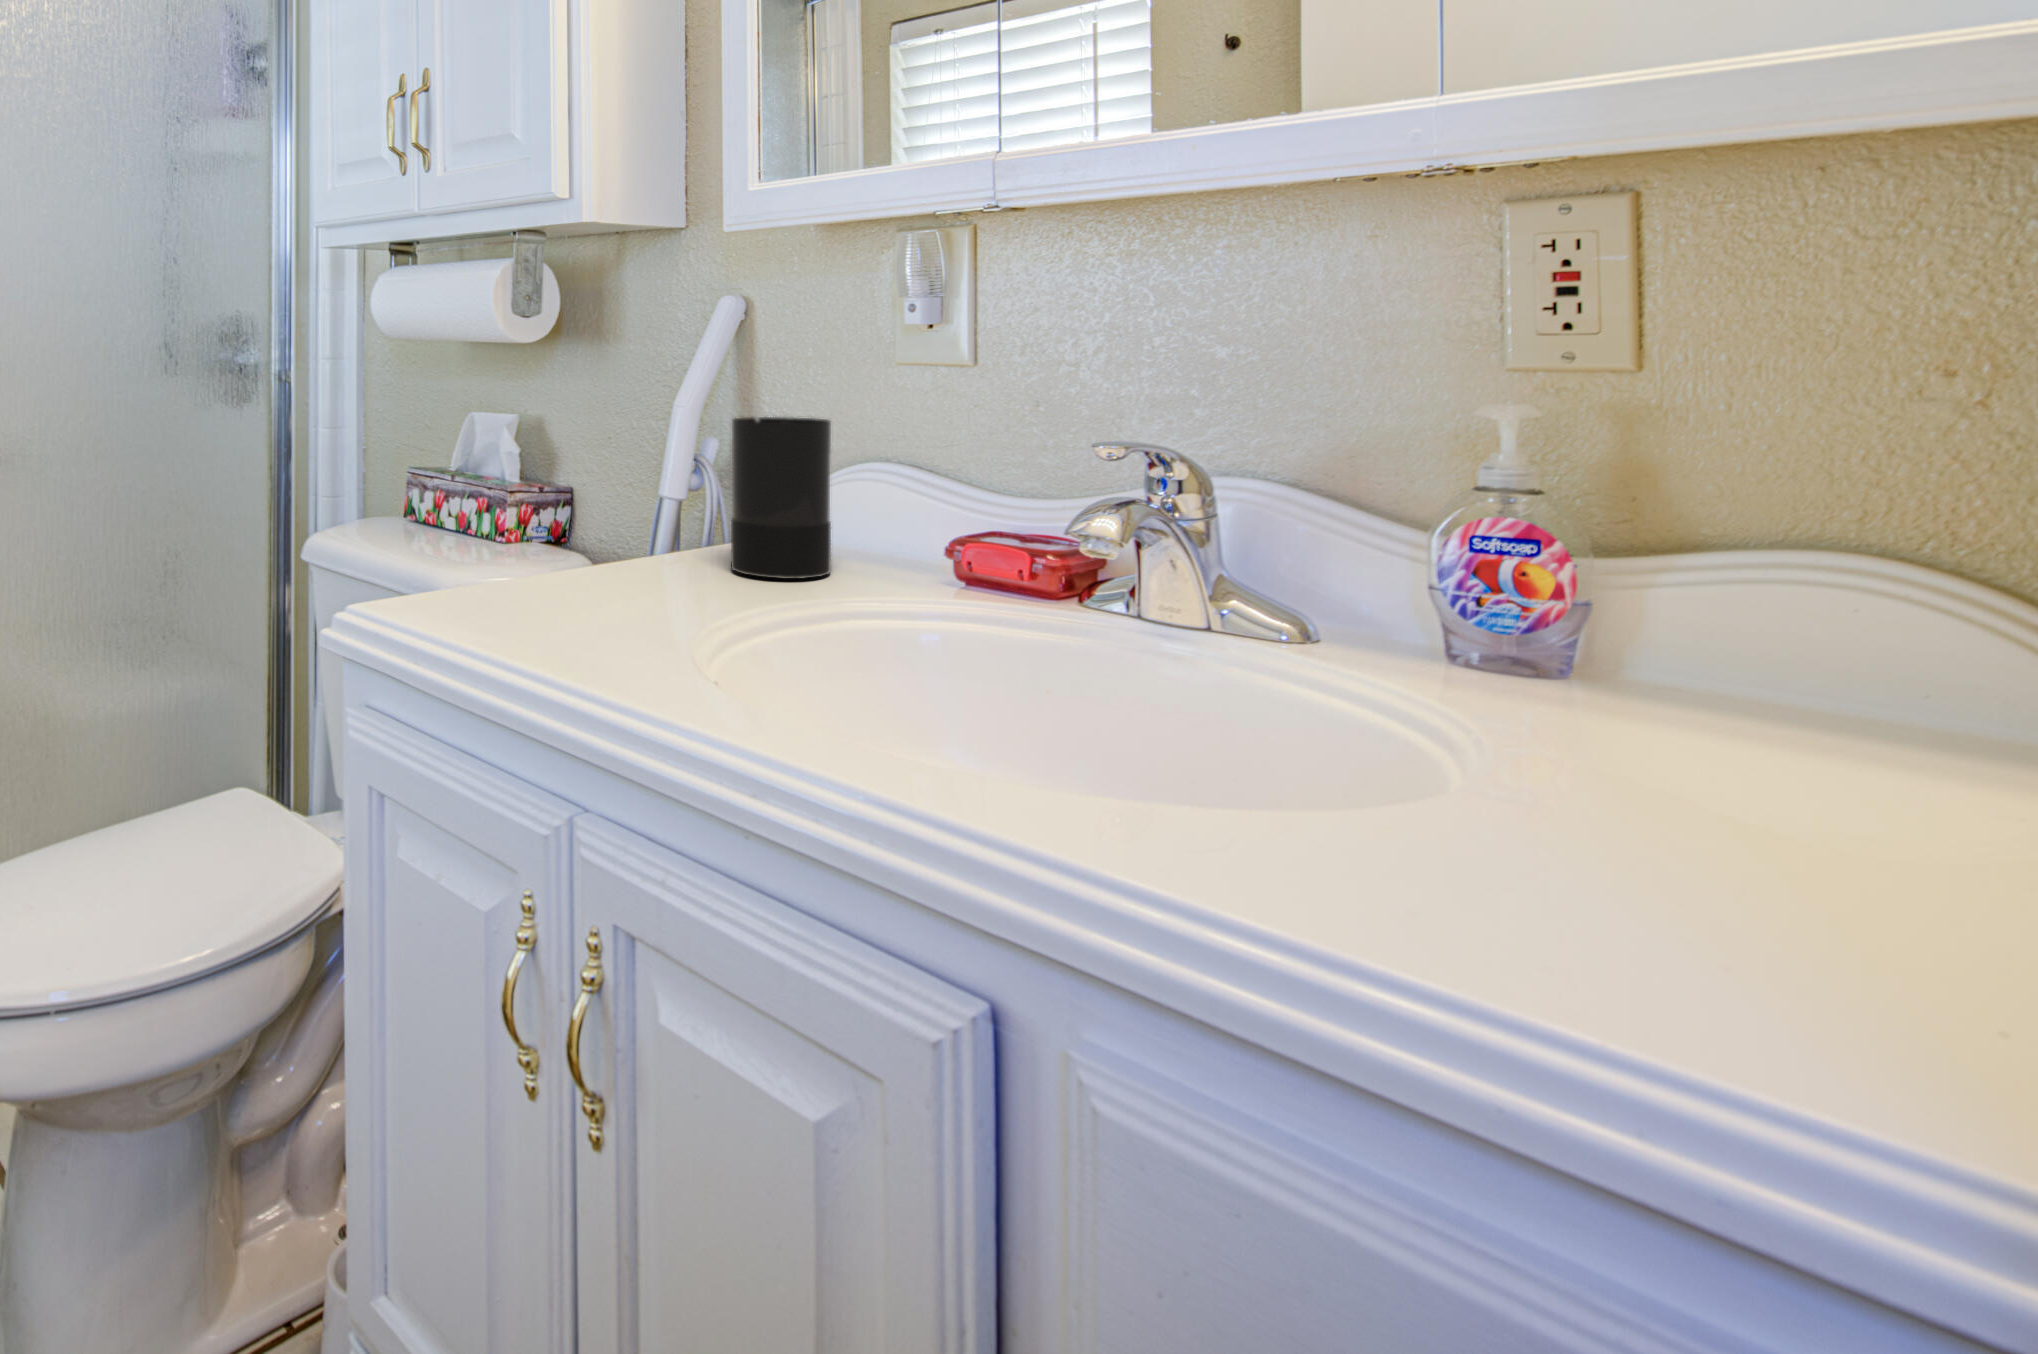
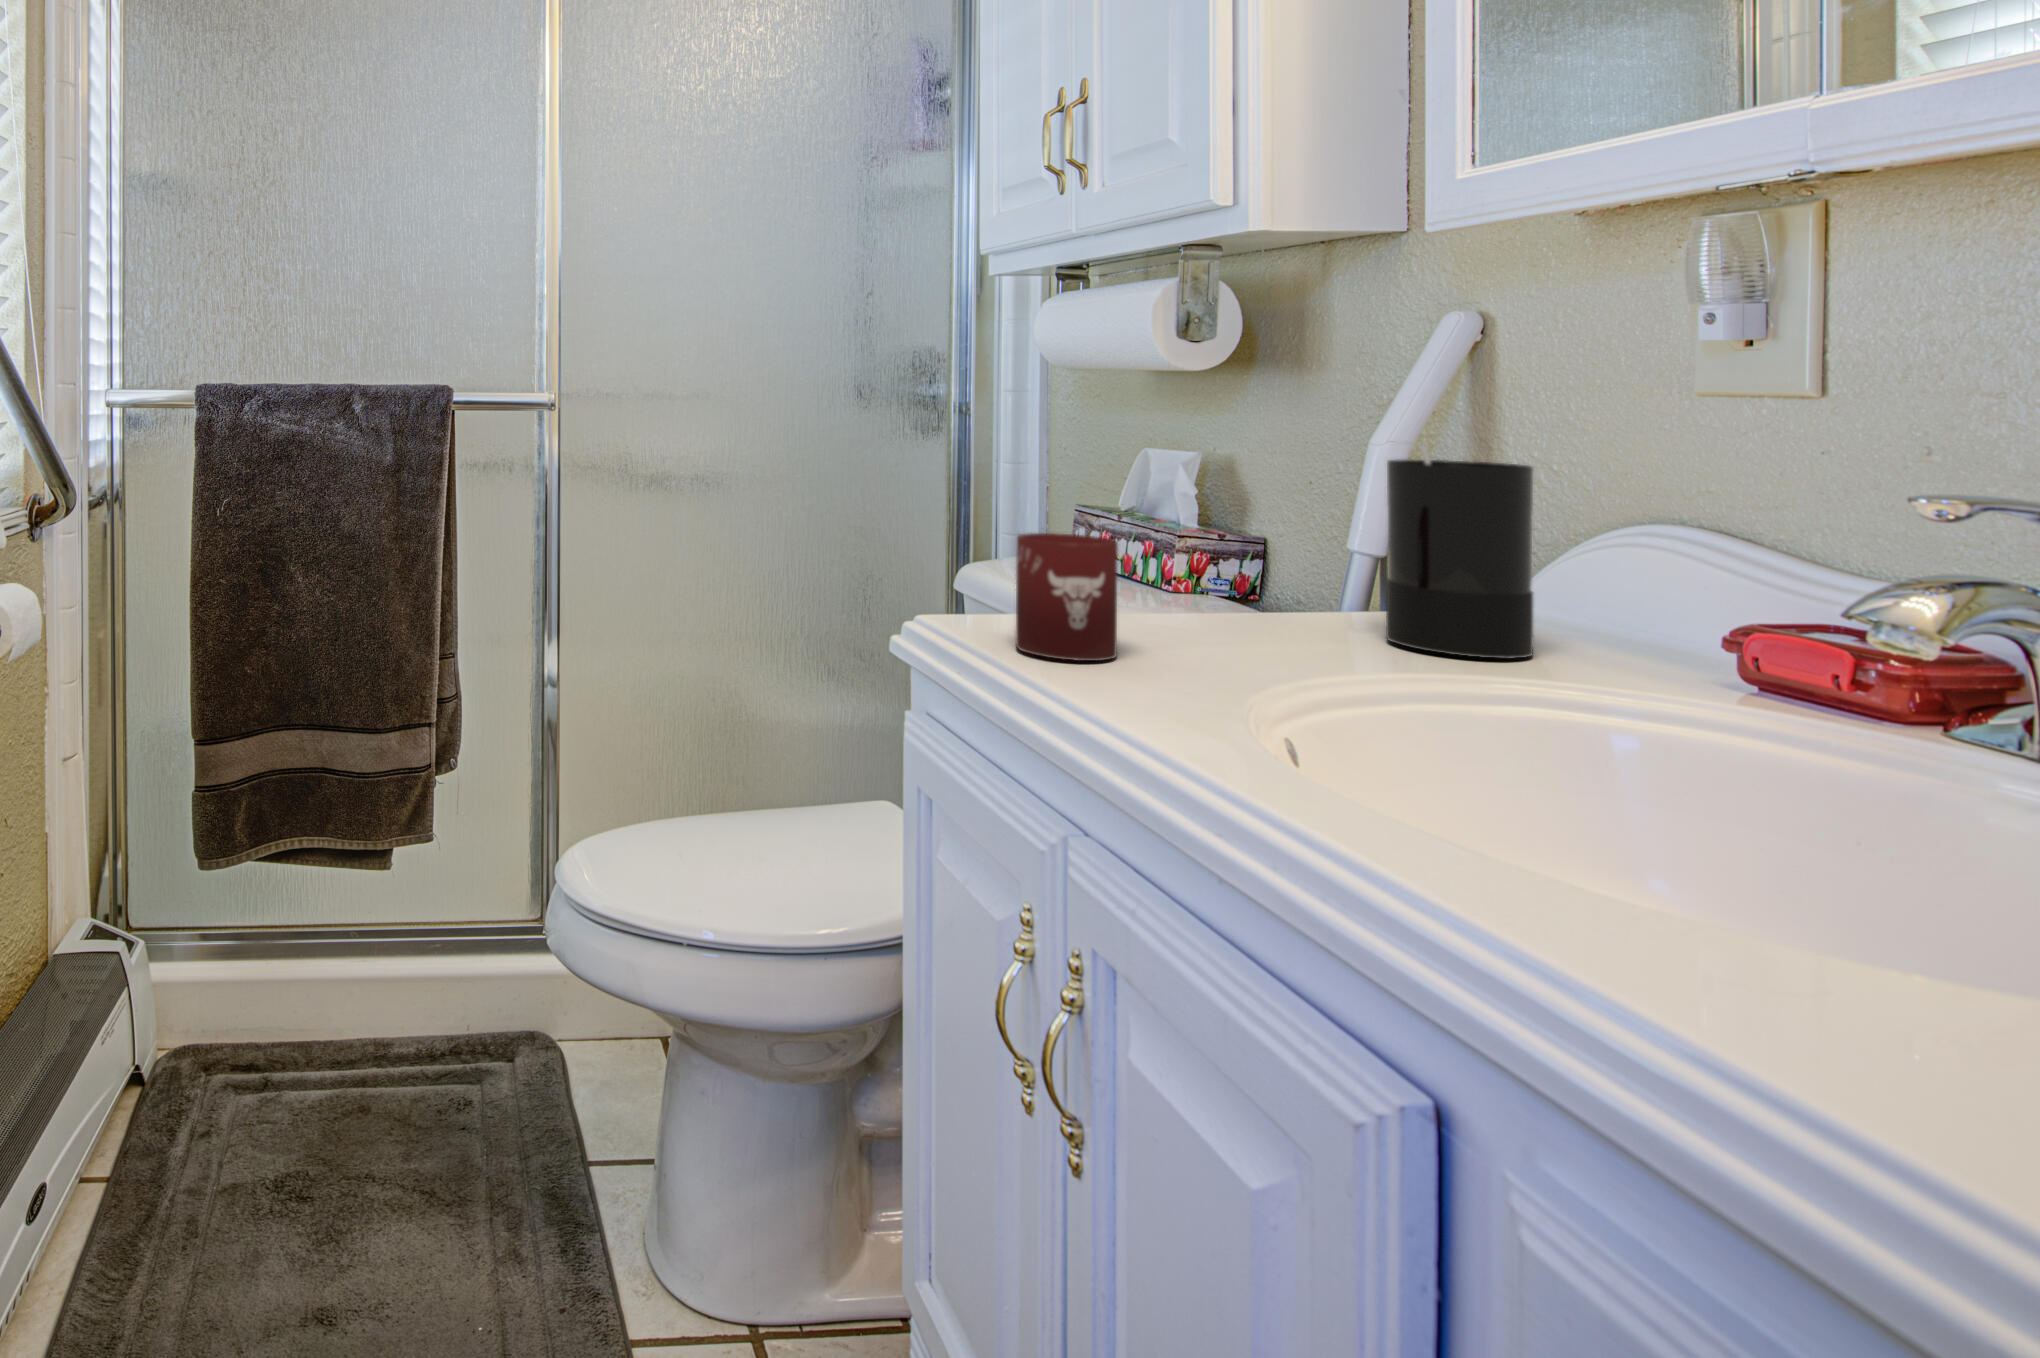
cup: none [463,505,567,632] -> present [1016,533,1118,661]

